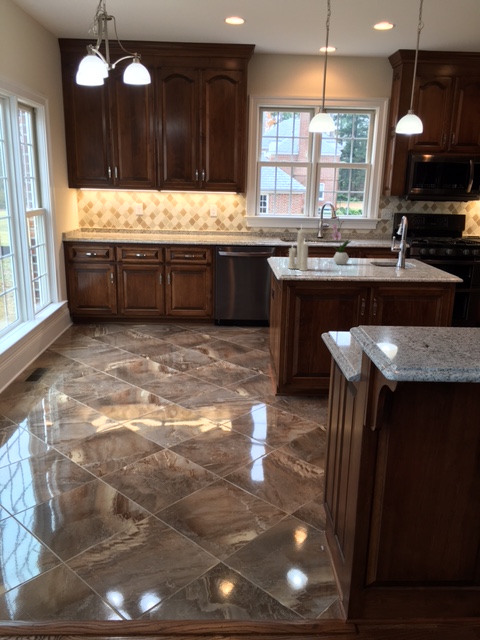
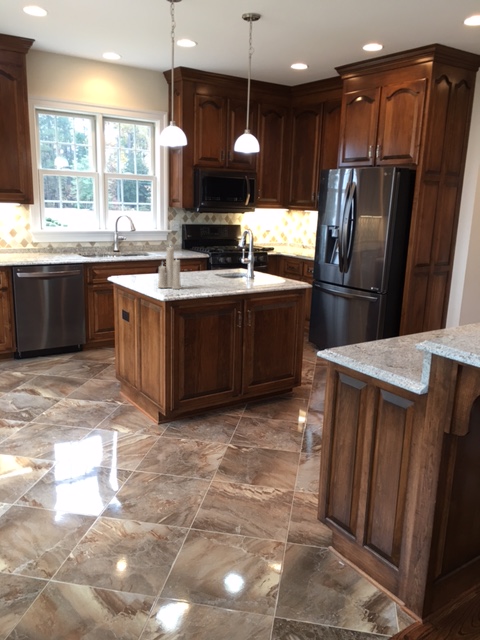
flower arrangement: present [332,217,351,265] -> none [182,231,204,280]

